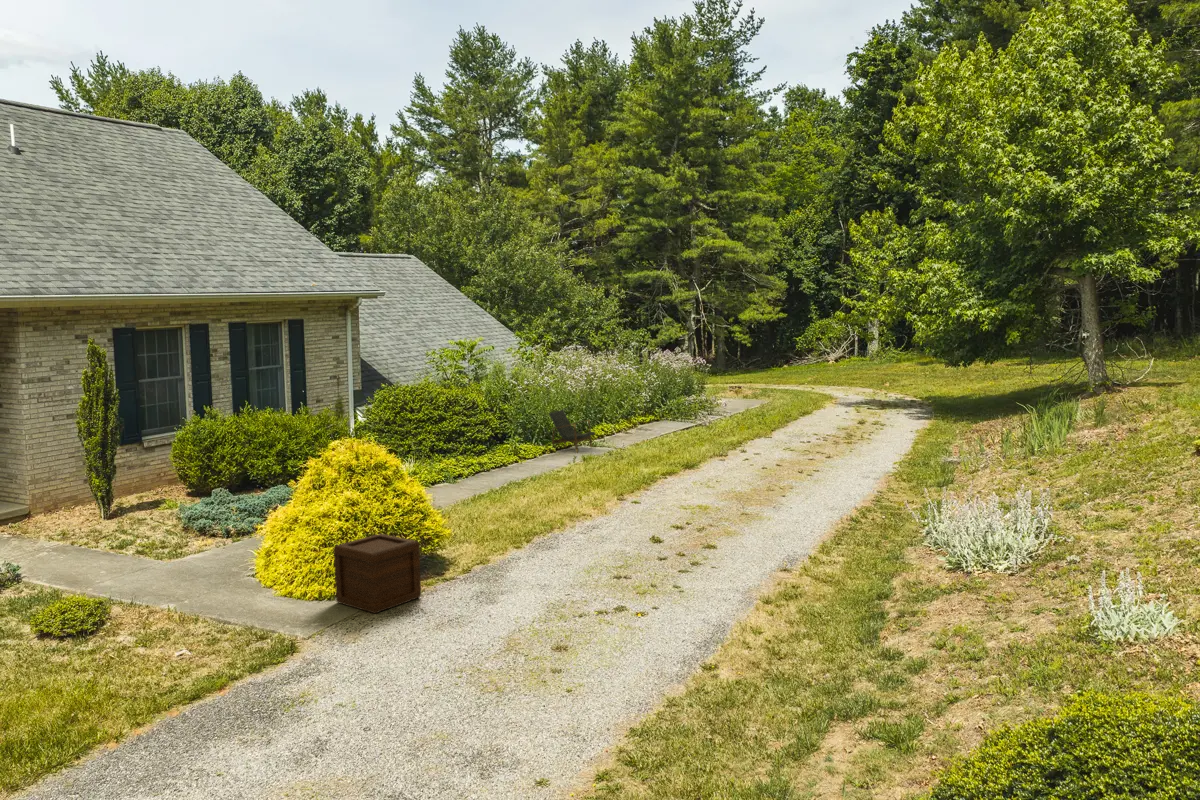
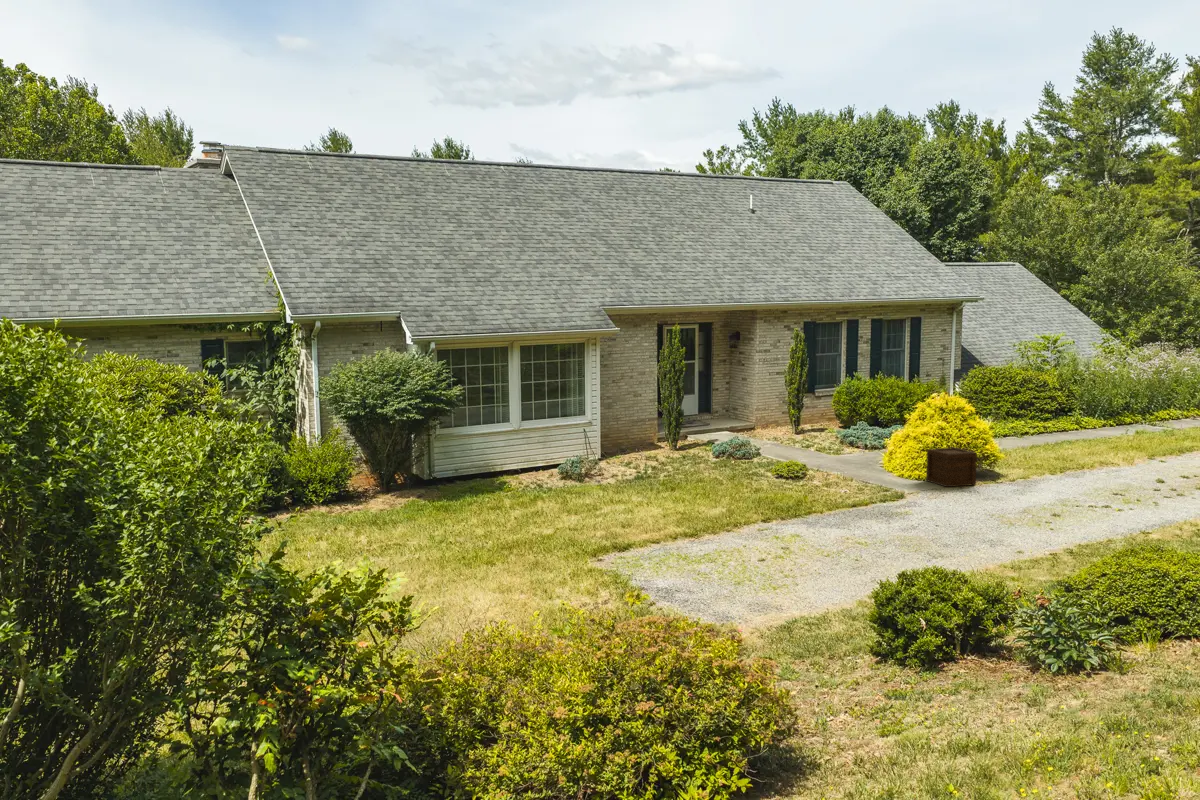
lounge chair: present [549,410,595,452] -> none [1116,395,1160,430]

